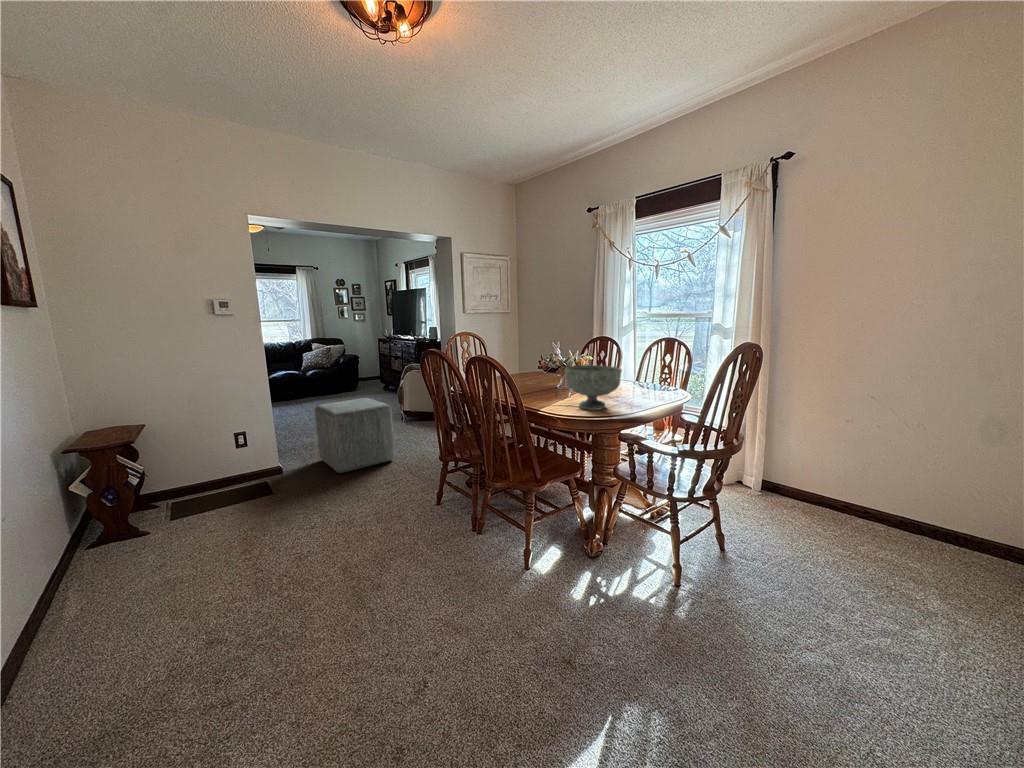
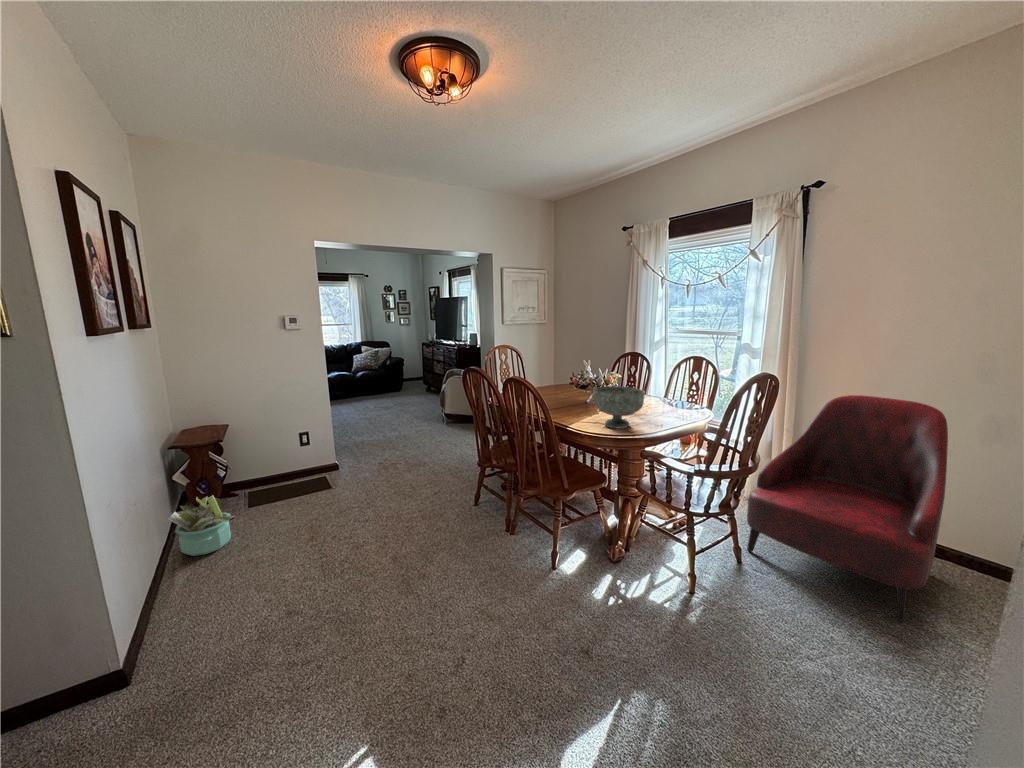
armchair: none [728,371,927,601] -> present [747,395,948,621]
ottoman: present [315,398,395,473] -> none [367,403,437,472]
decorative plant: none [56,506,147,581] -> present [169,496,234,556]

